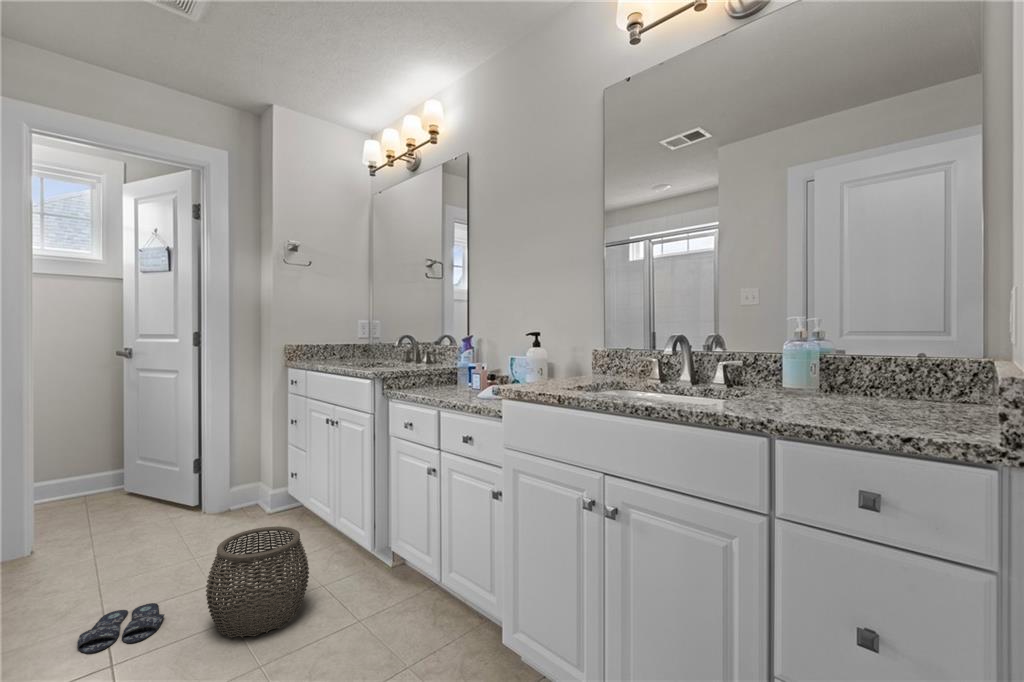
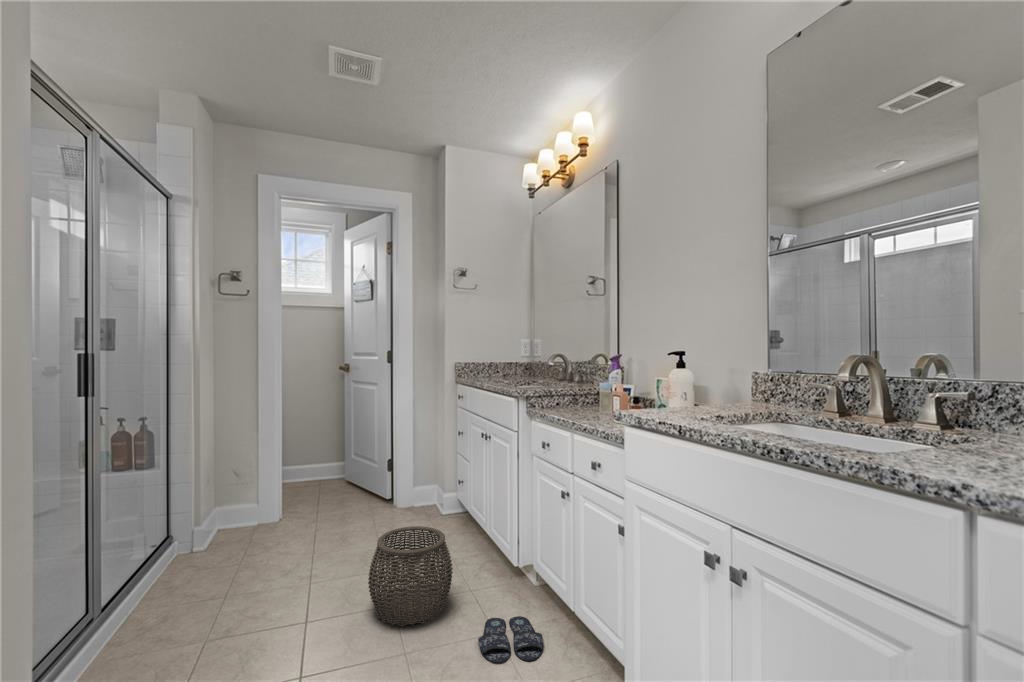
slippers: present [77,603,164,653] -> present [478,616,543,663]

